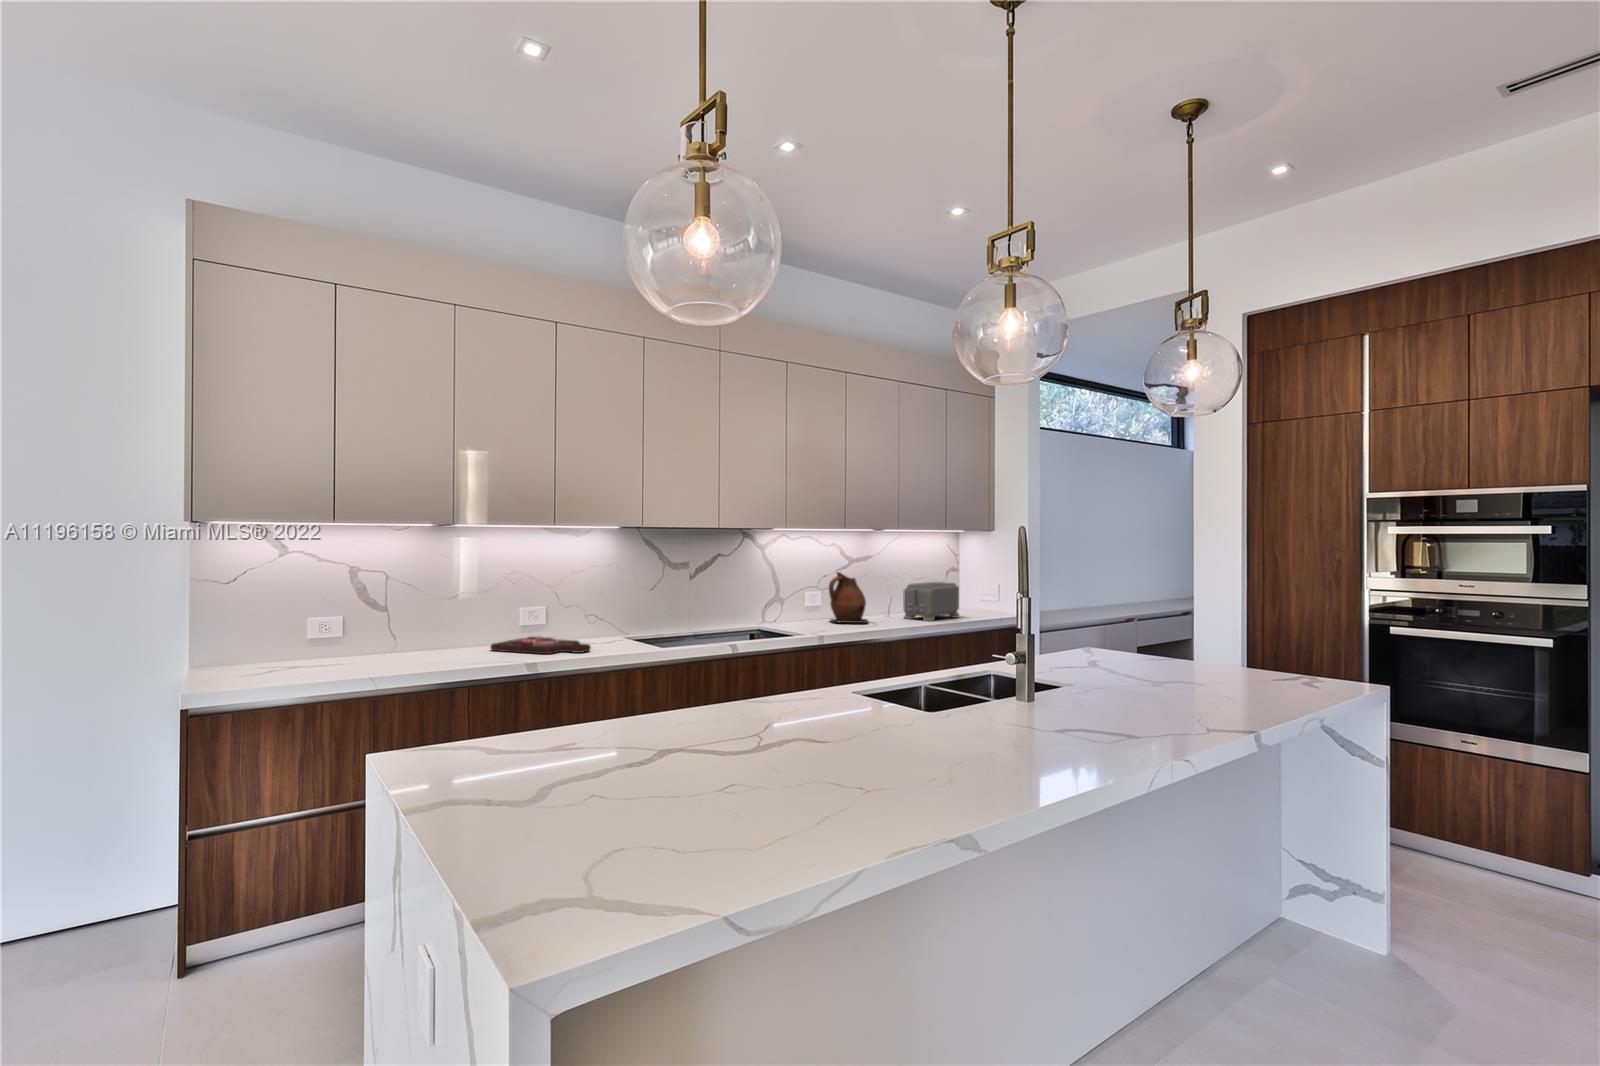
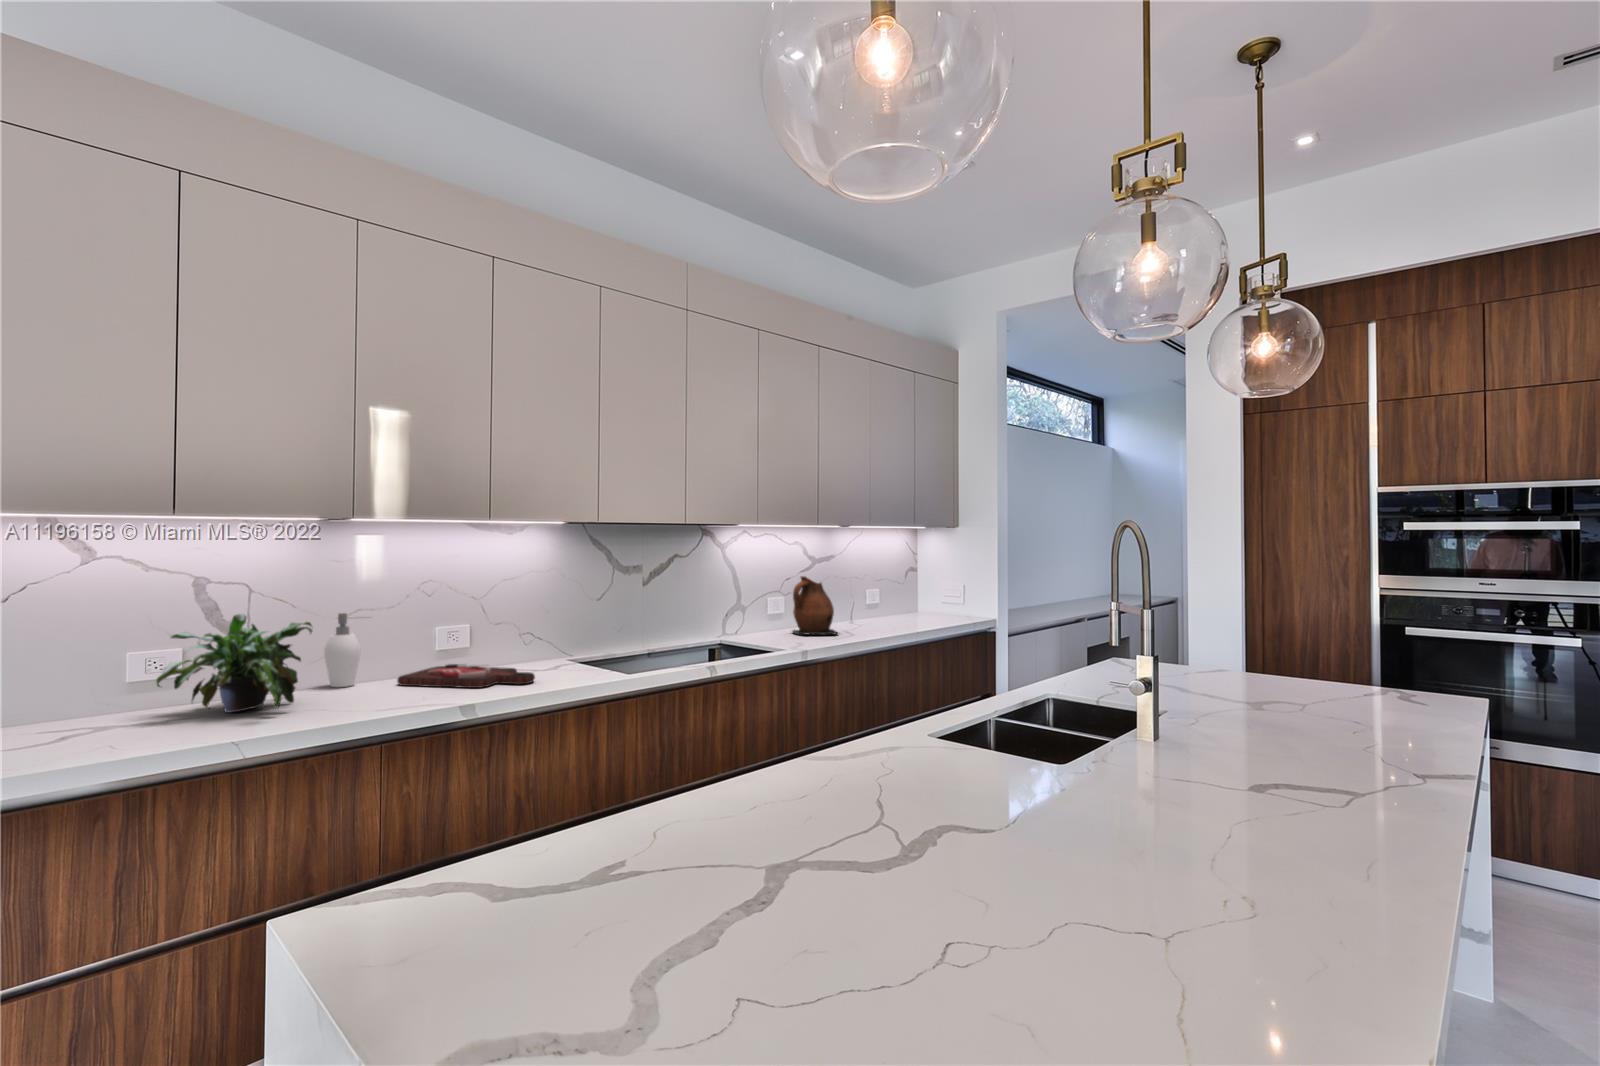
toaster: present [903,582,959,621] -> none [870,586,929,630]
potted plant: none [321,593,427,664] -> present [156,614,312,712]
soap dispenser: none [439,595,473,651] -> present [324,613,360,687]

